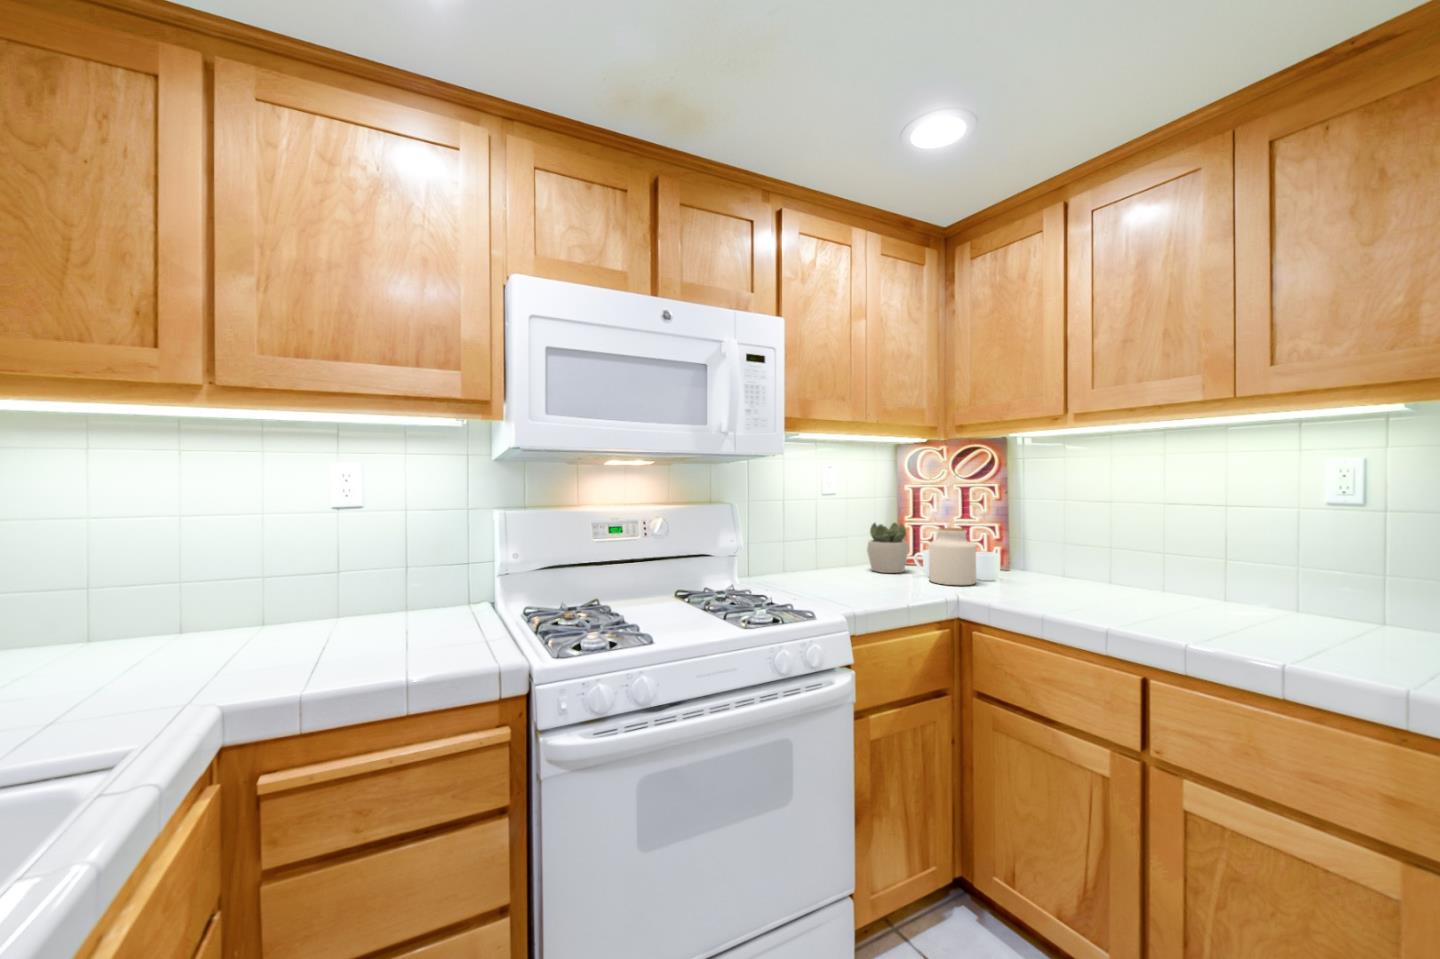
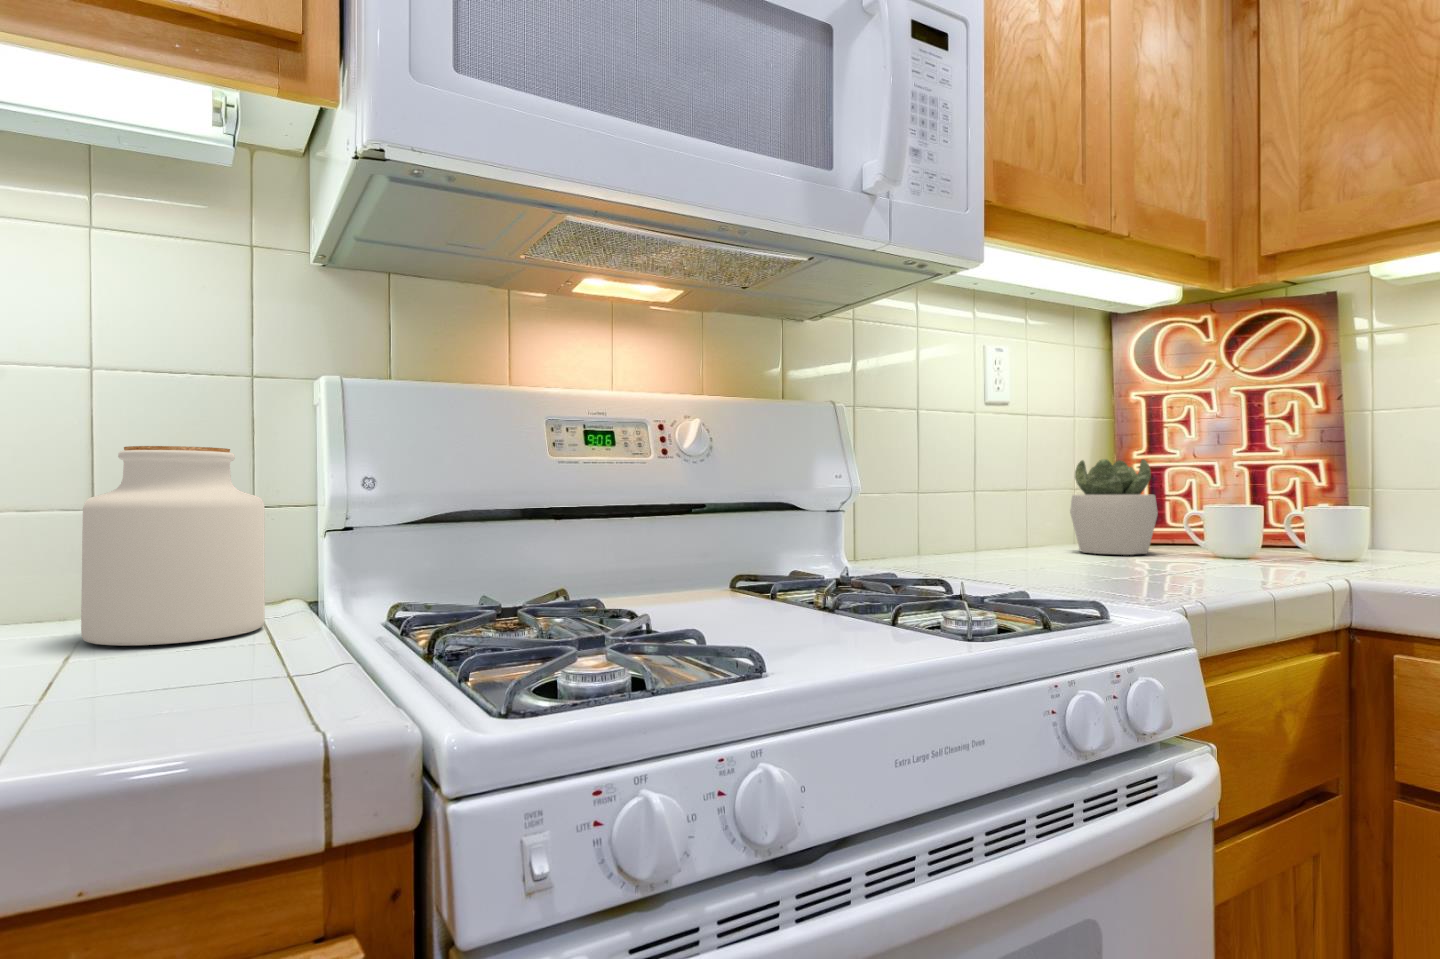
jar: present [929,528,976,585] -> present [81,446,265,645]

